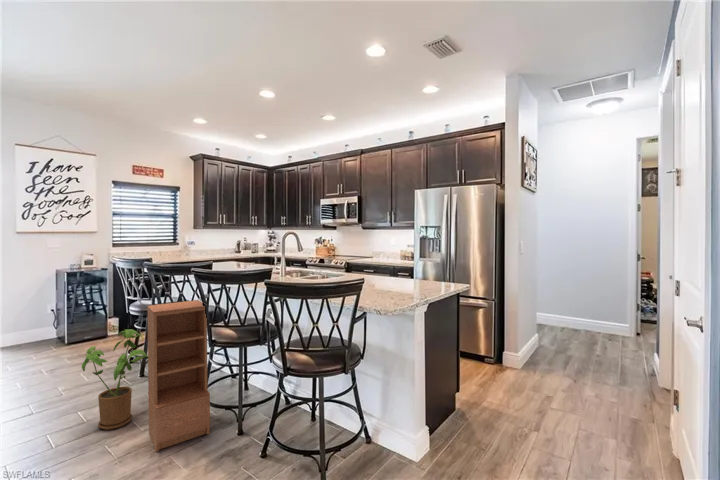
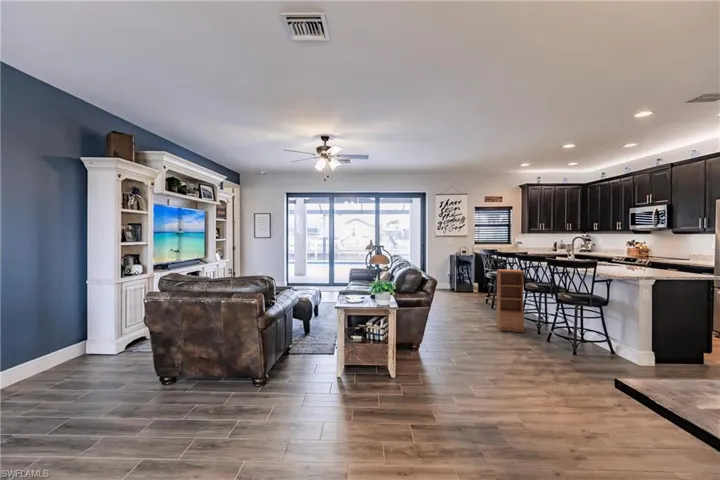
house plant: present [82,329,148,430] -> none [471,280,497,322]

